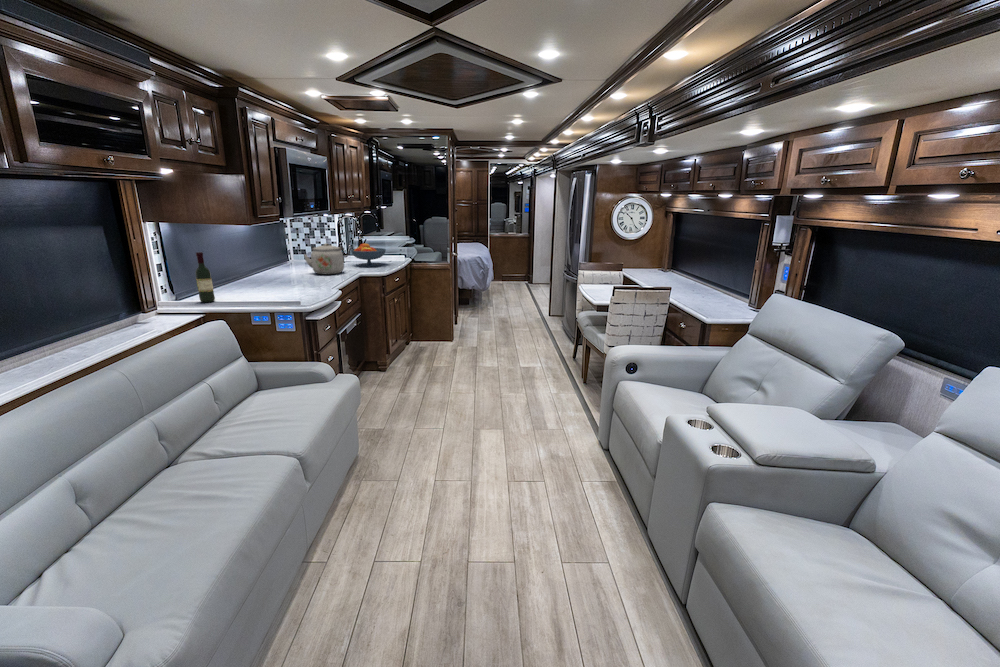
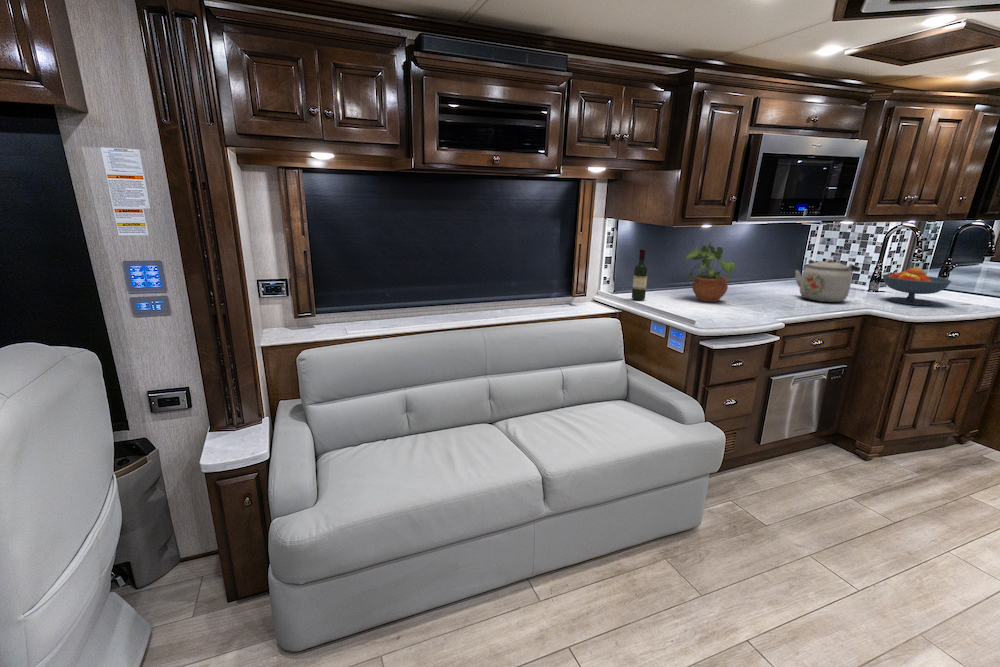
potted plant: none [230,238,282,291] -> present [685,242,735,302]

